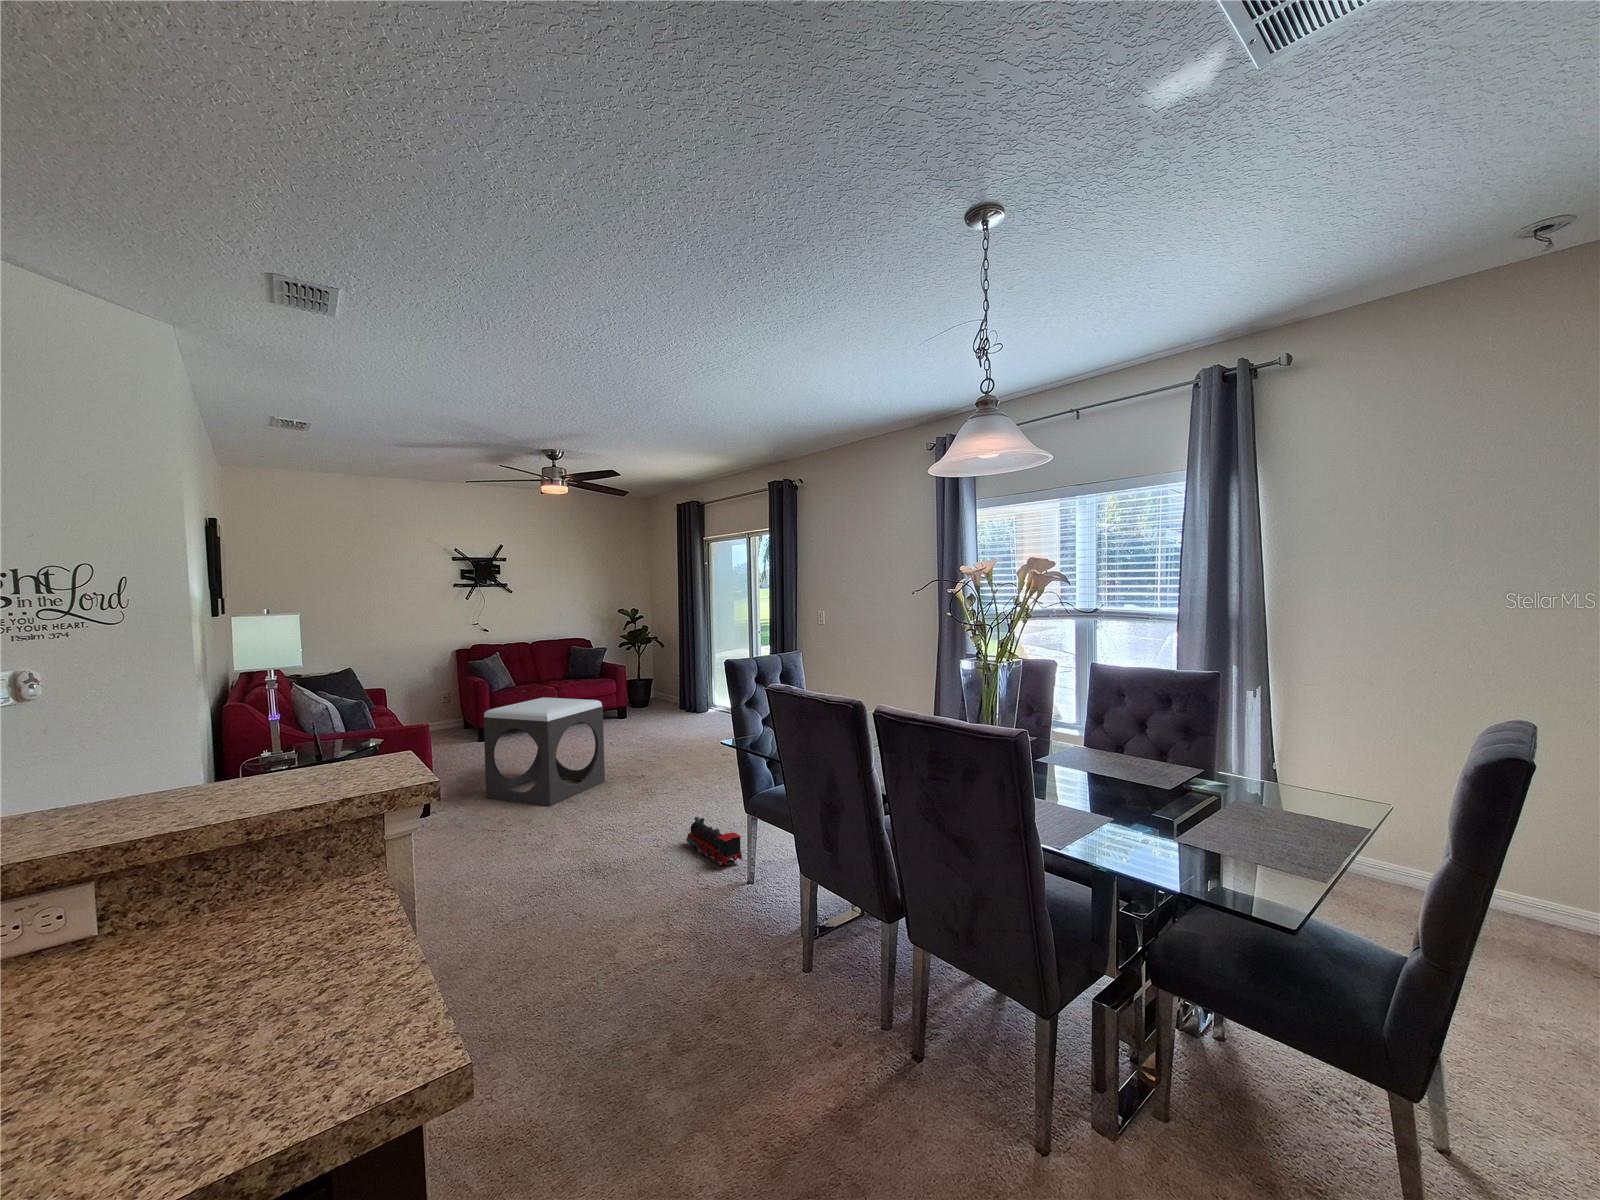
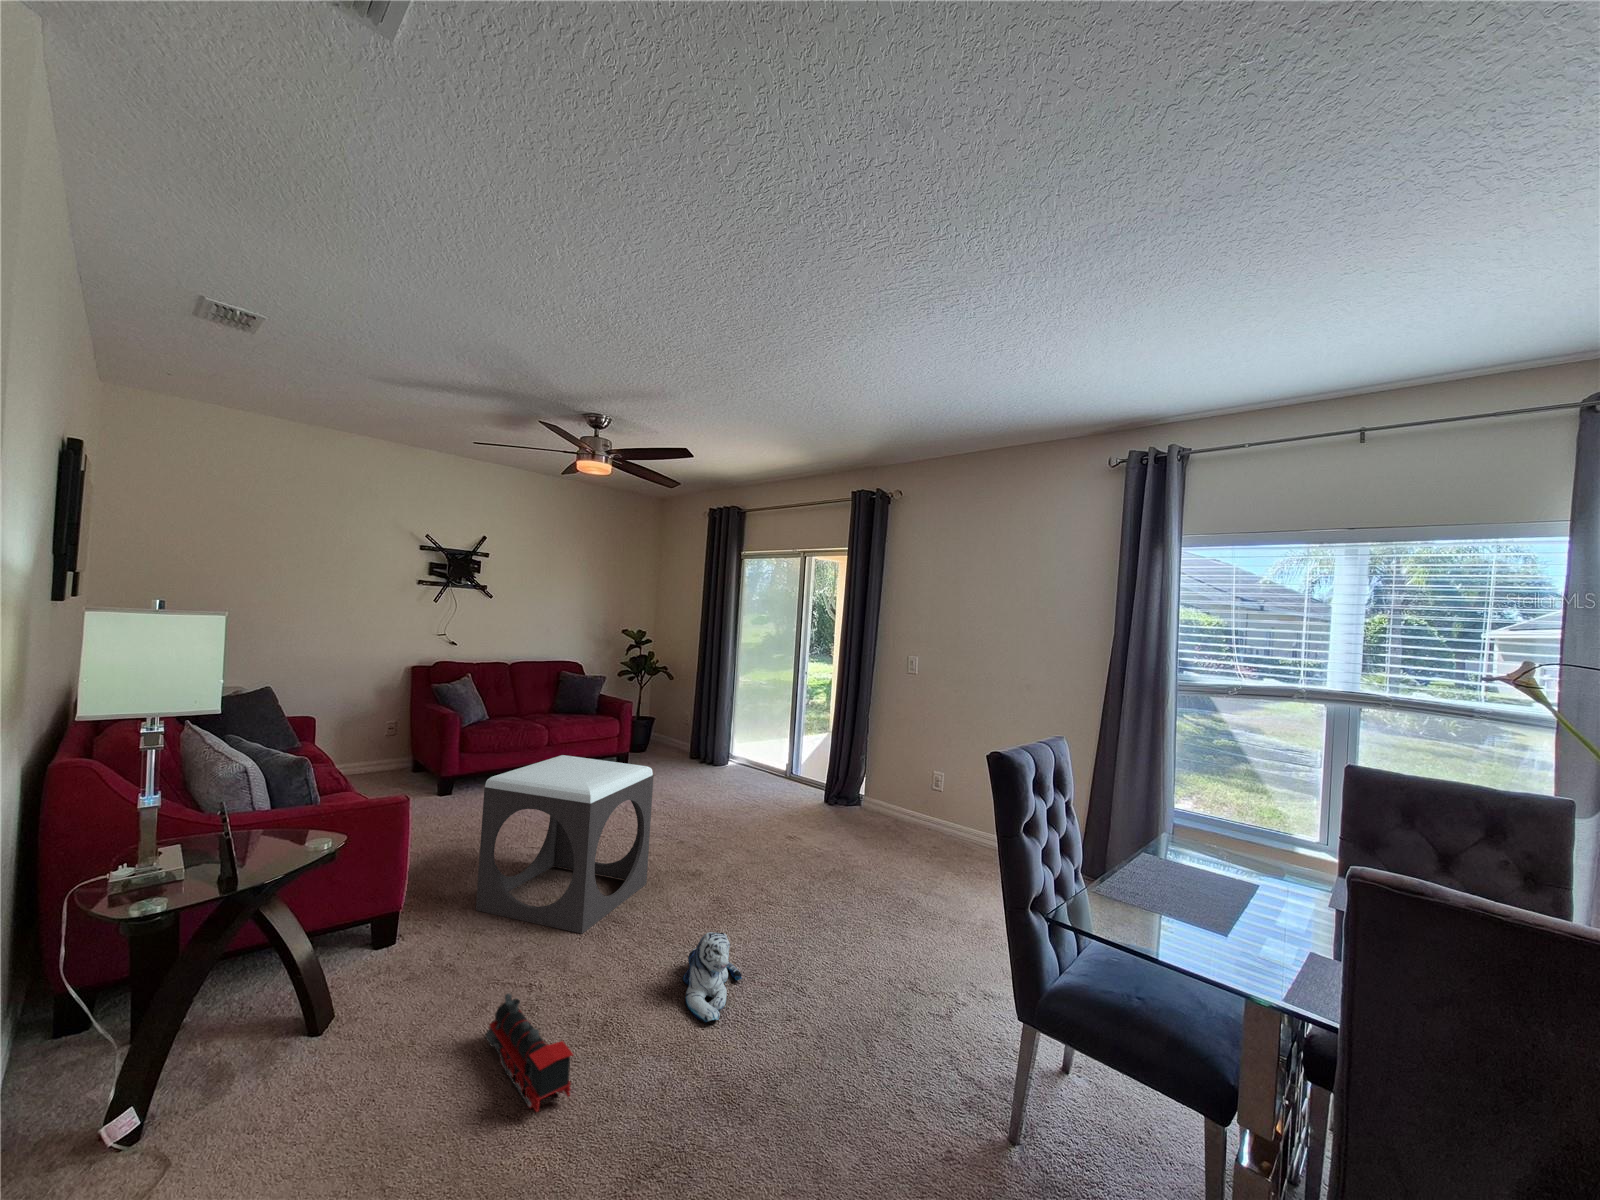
plush toy: none [600,791,641,840] -> present [682,932,742,1023]
toy train: present [686,817,742,865] -> present [485,994,573,1112]

